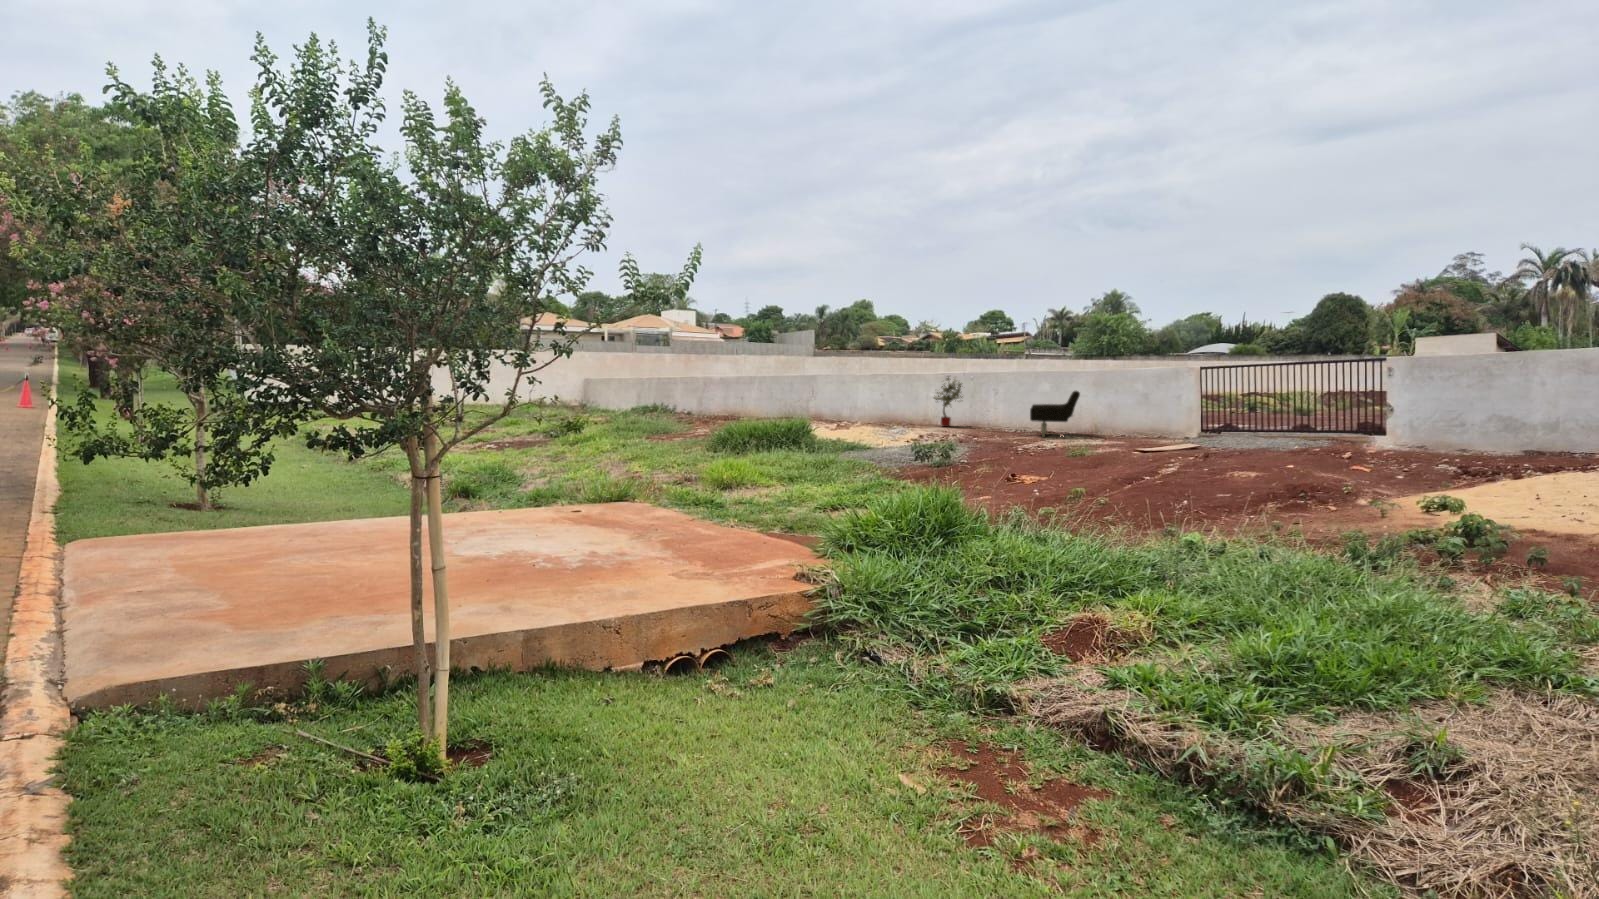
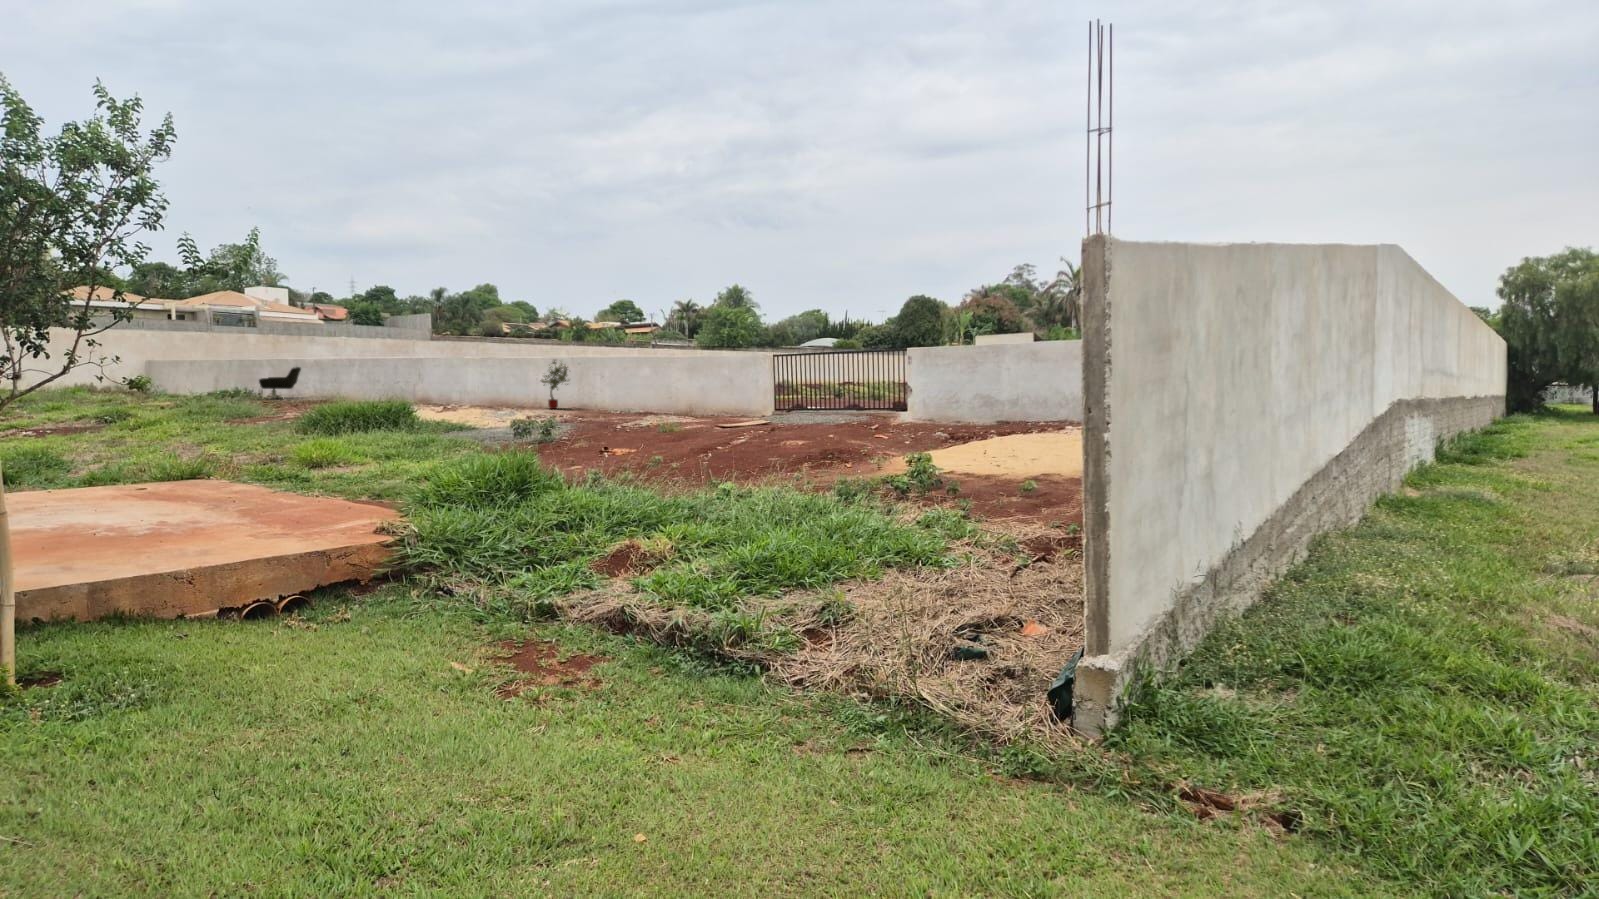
lounge chair: present [1030,391,1080,437] -> present [259,367,301,399]

